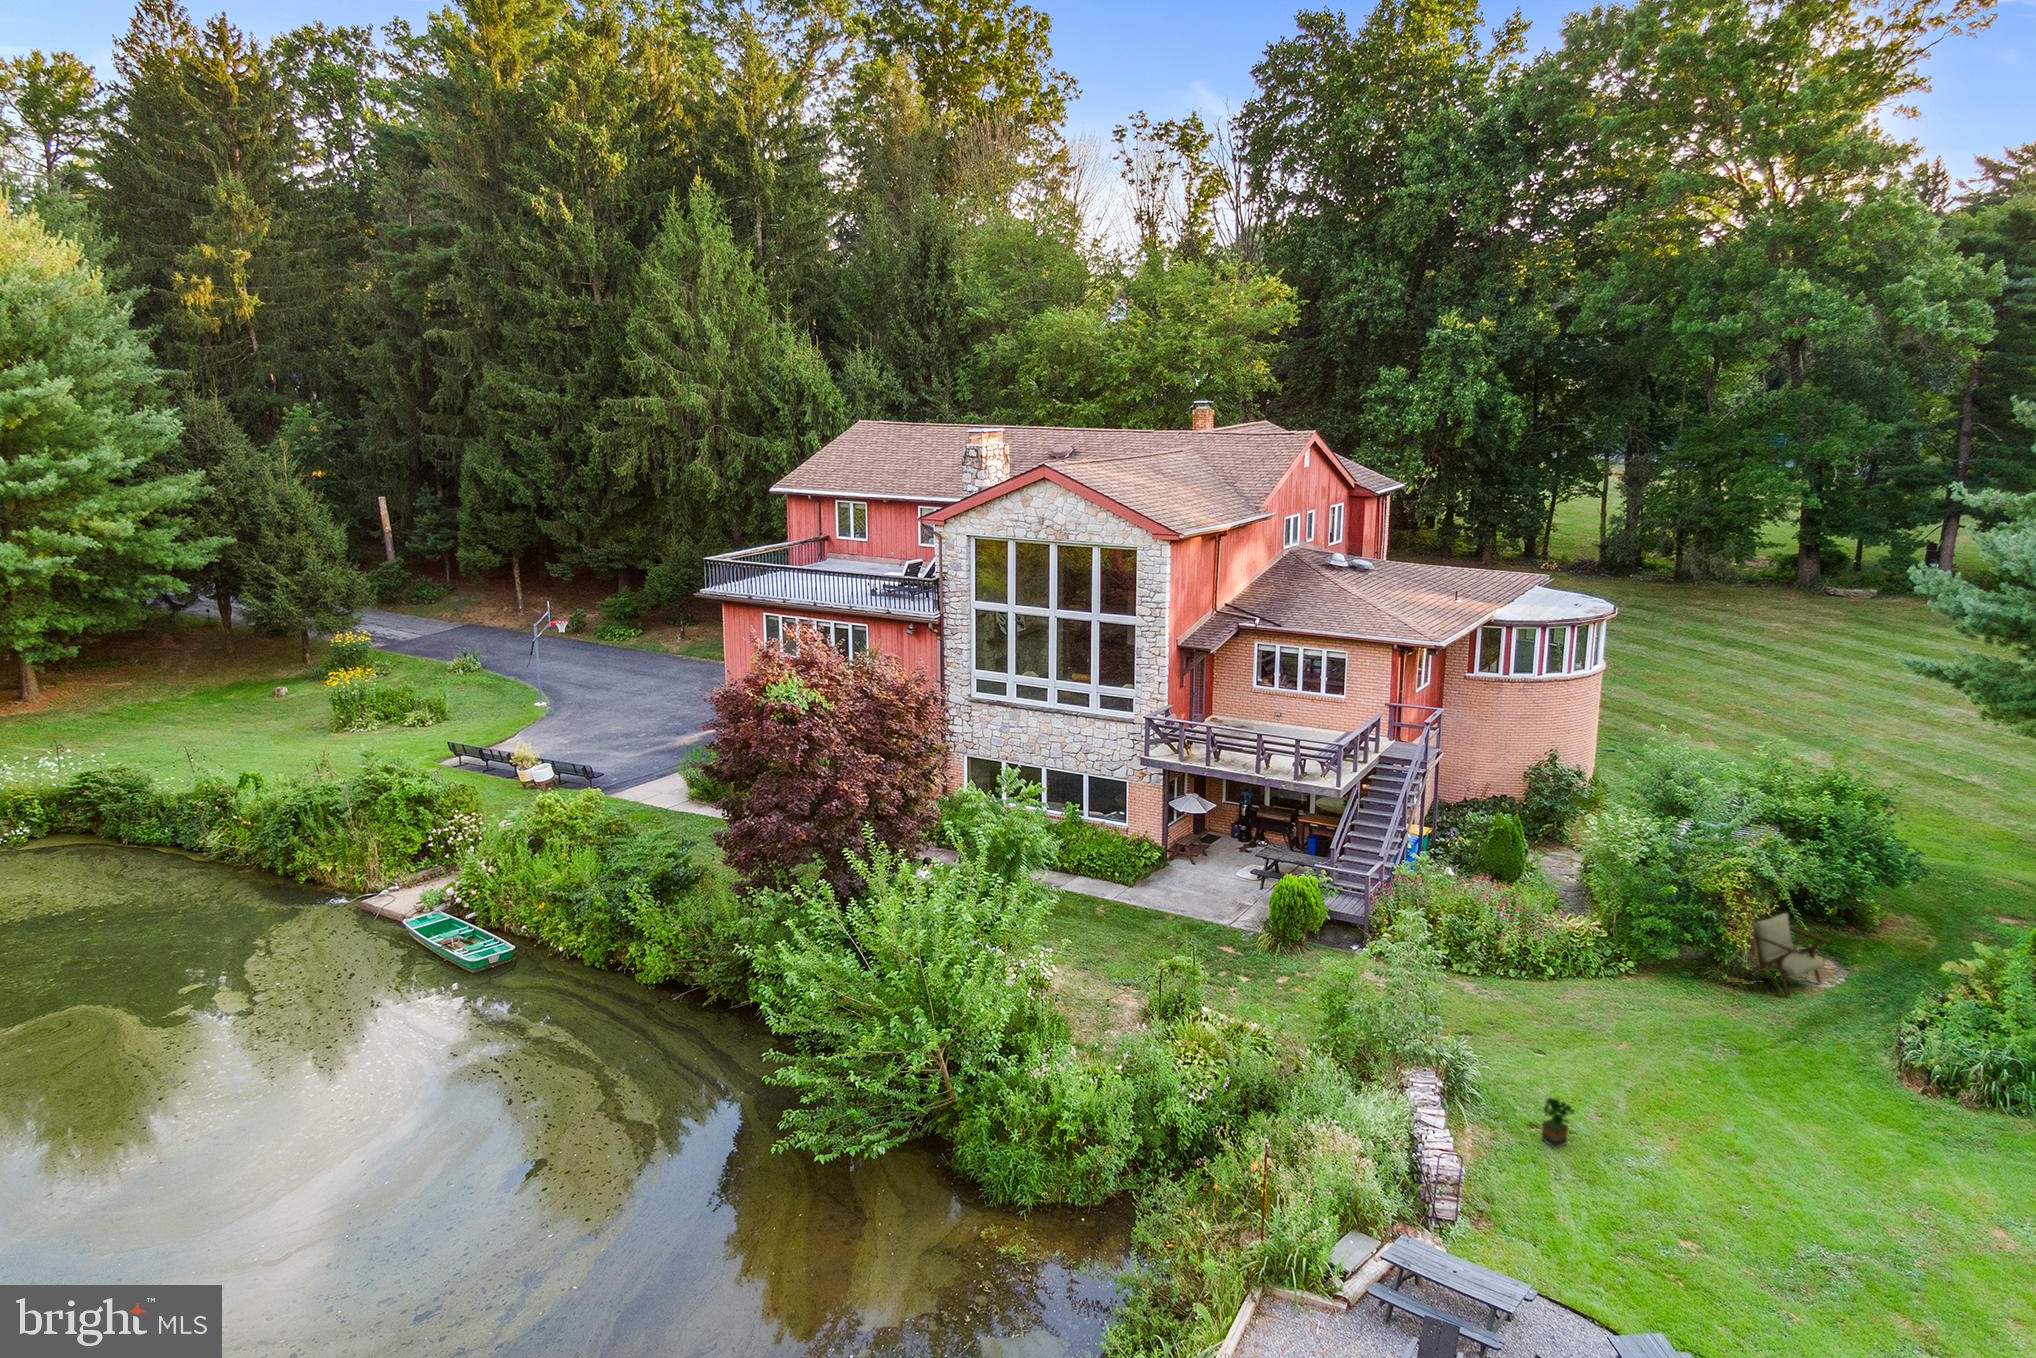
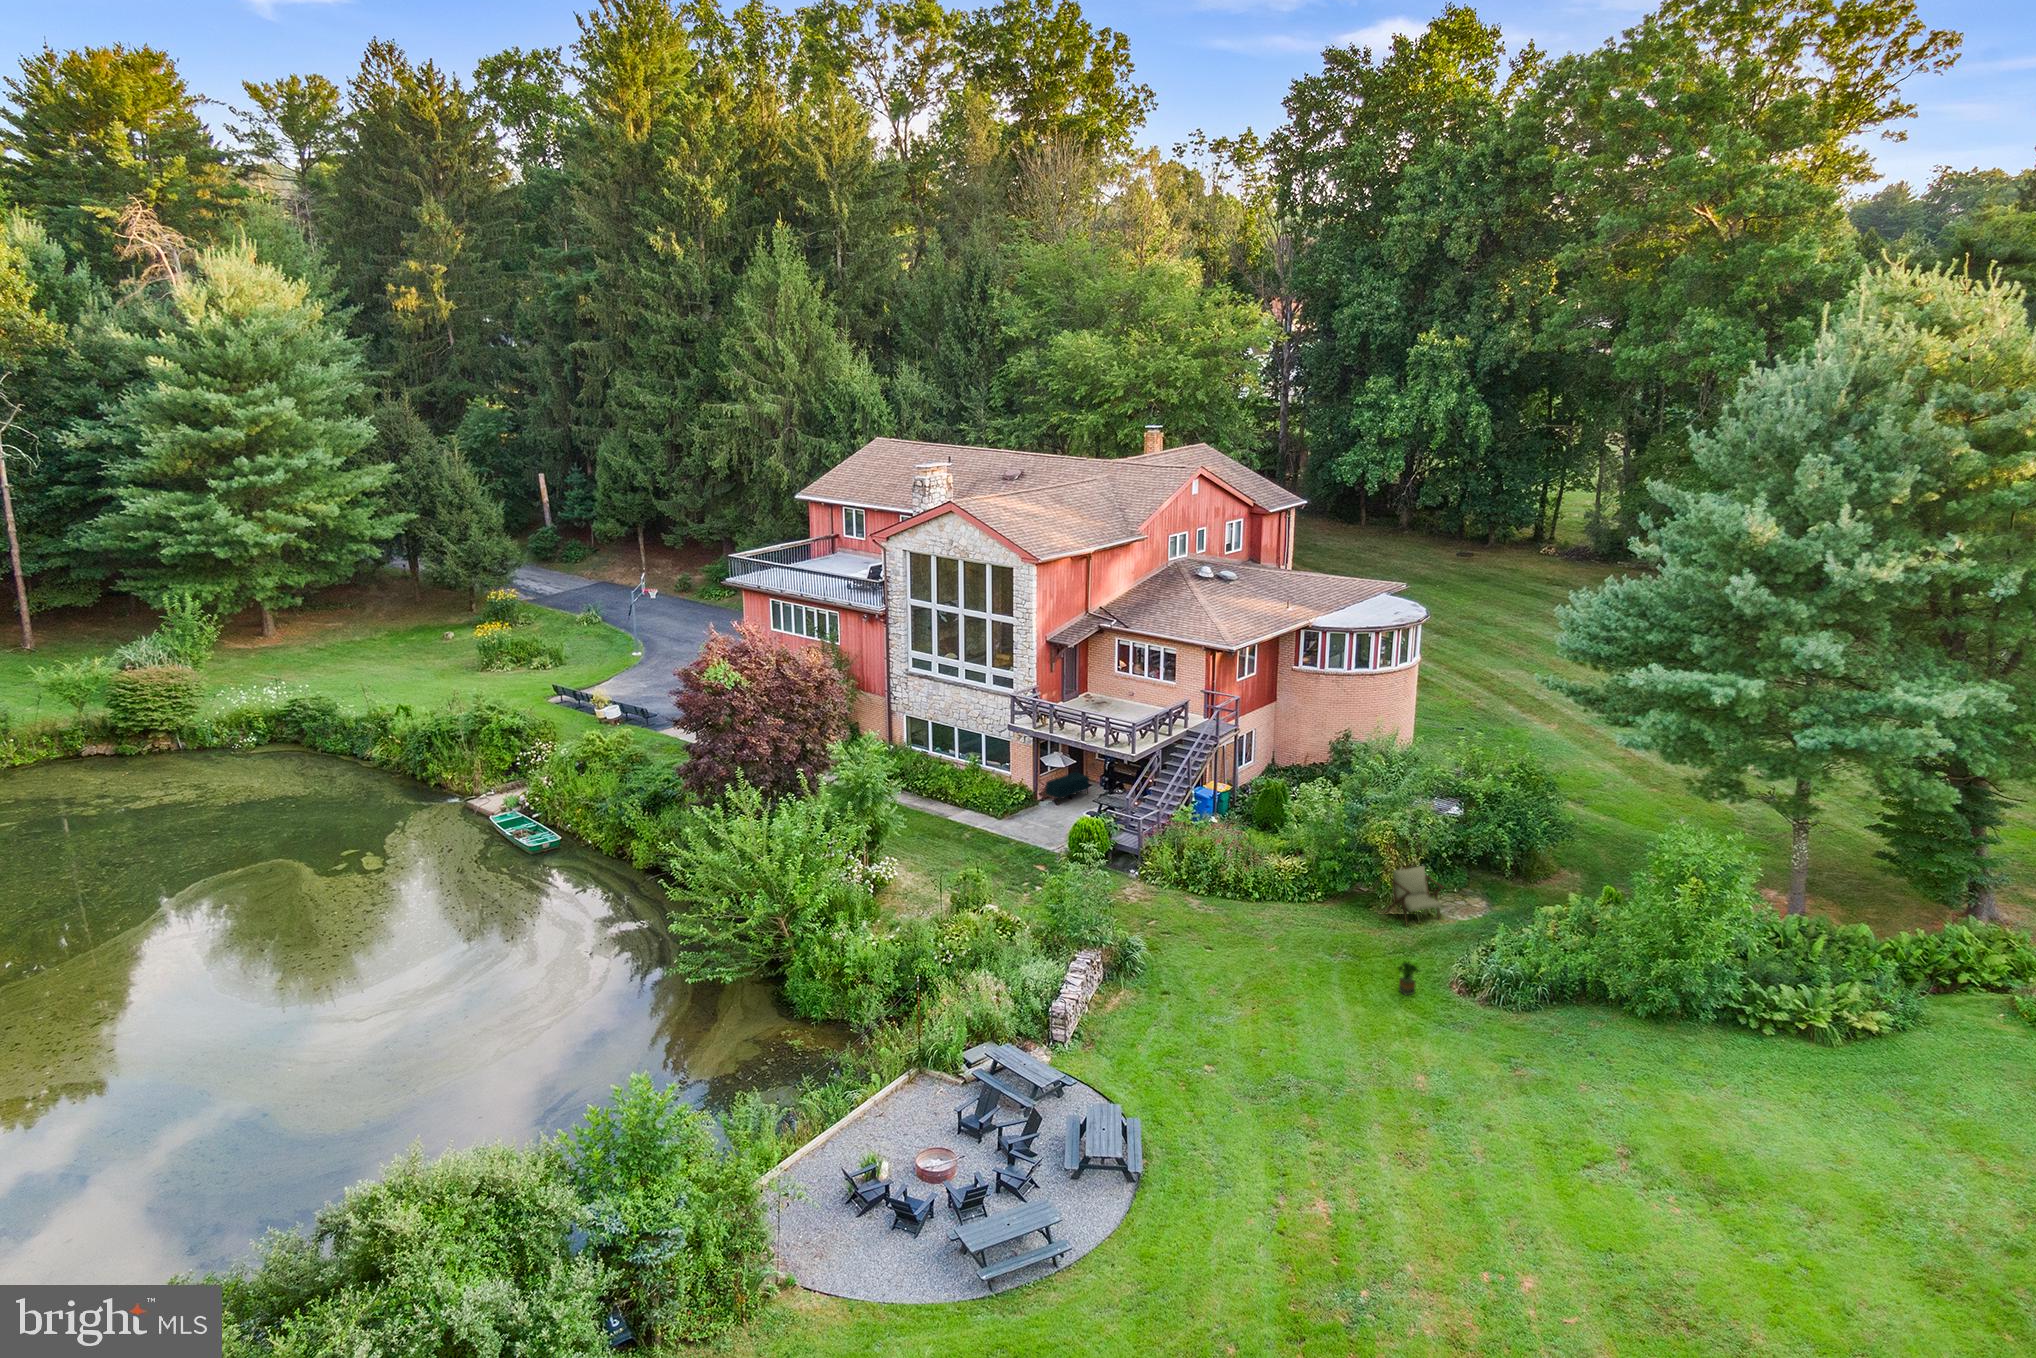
bench: none [1176,816,1226,859] -> present [1046,772,1089,803]
potted tree: present [1541,1098,1574,1148] -> present [1399,962,1420,995]

